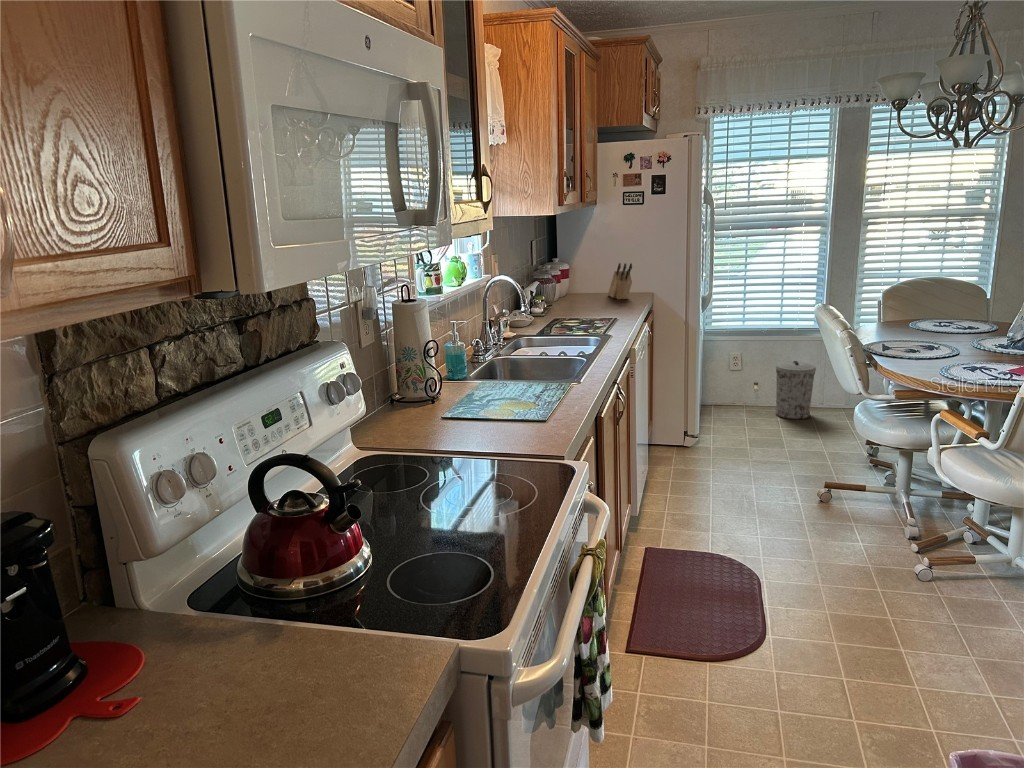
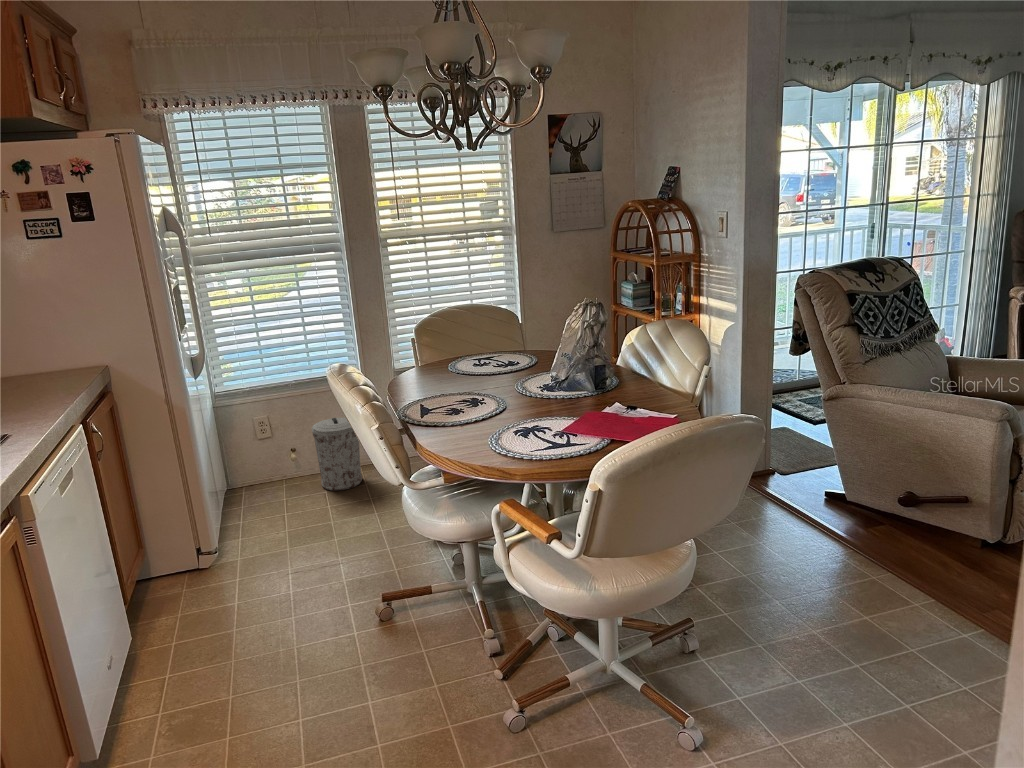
knife block: present [608,263,632,299] -> none [28,330,62,386]

